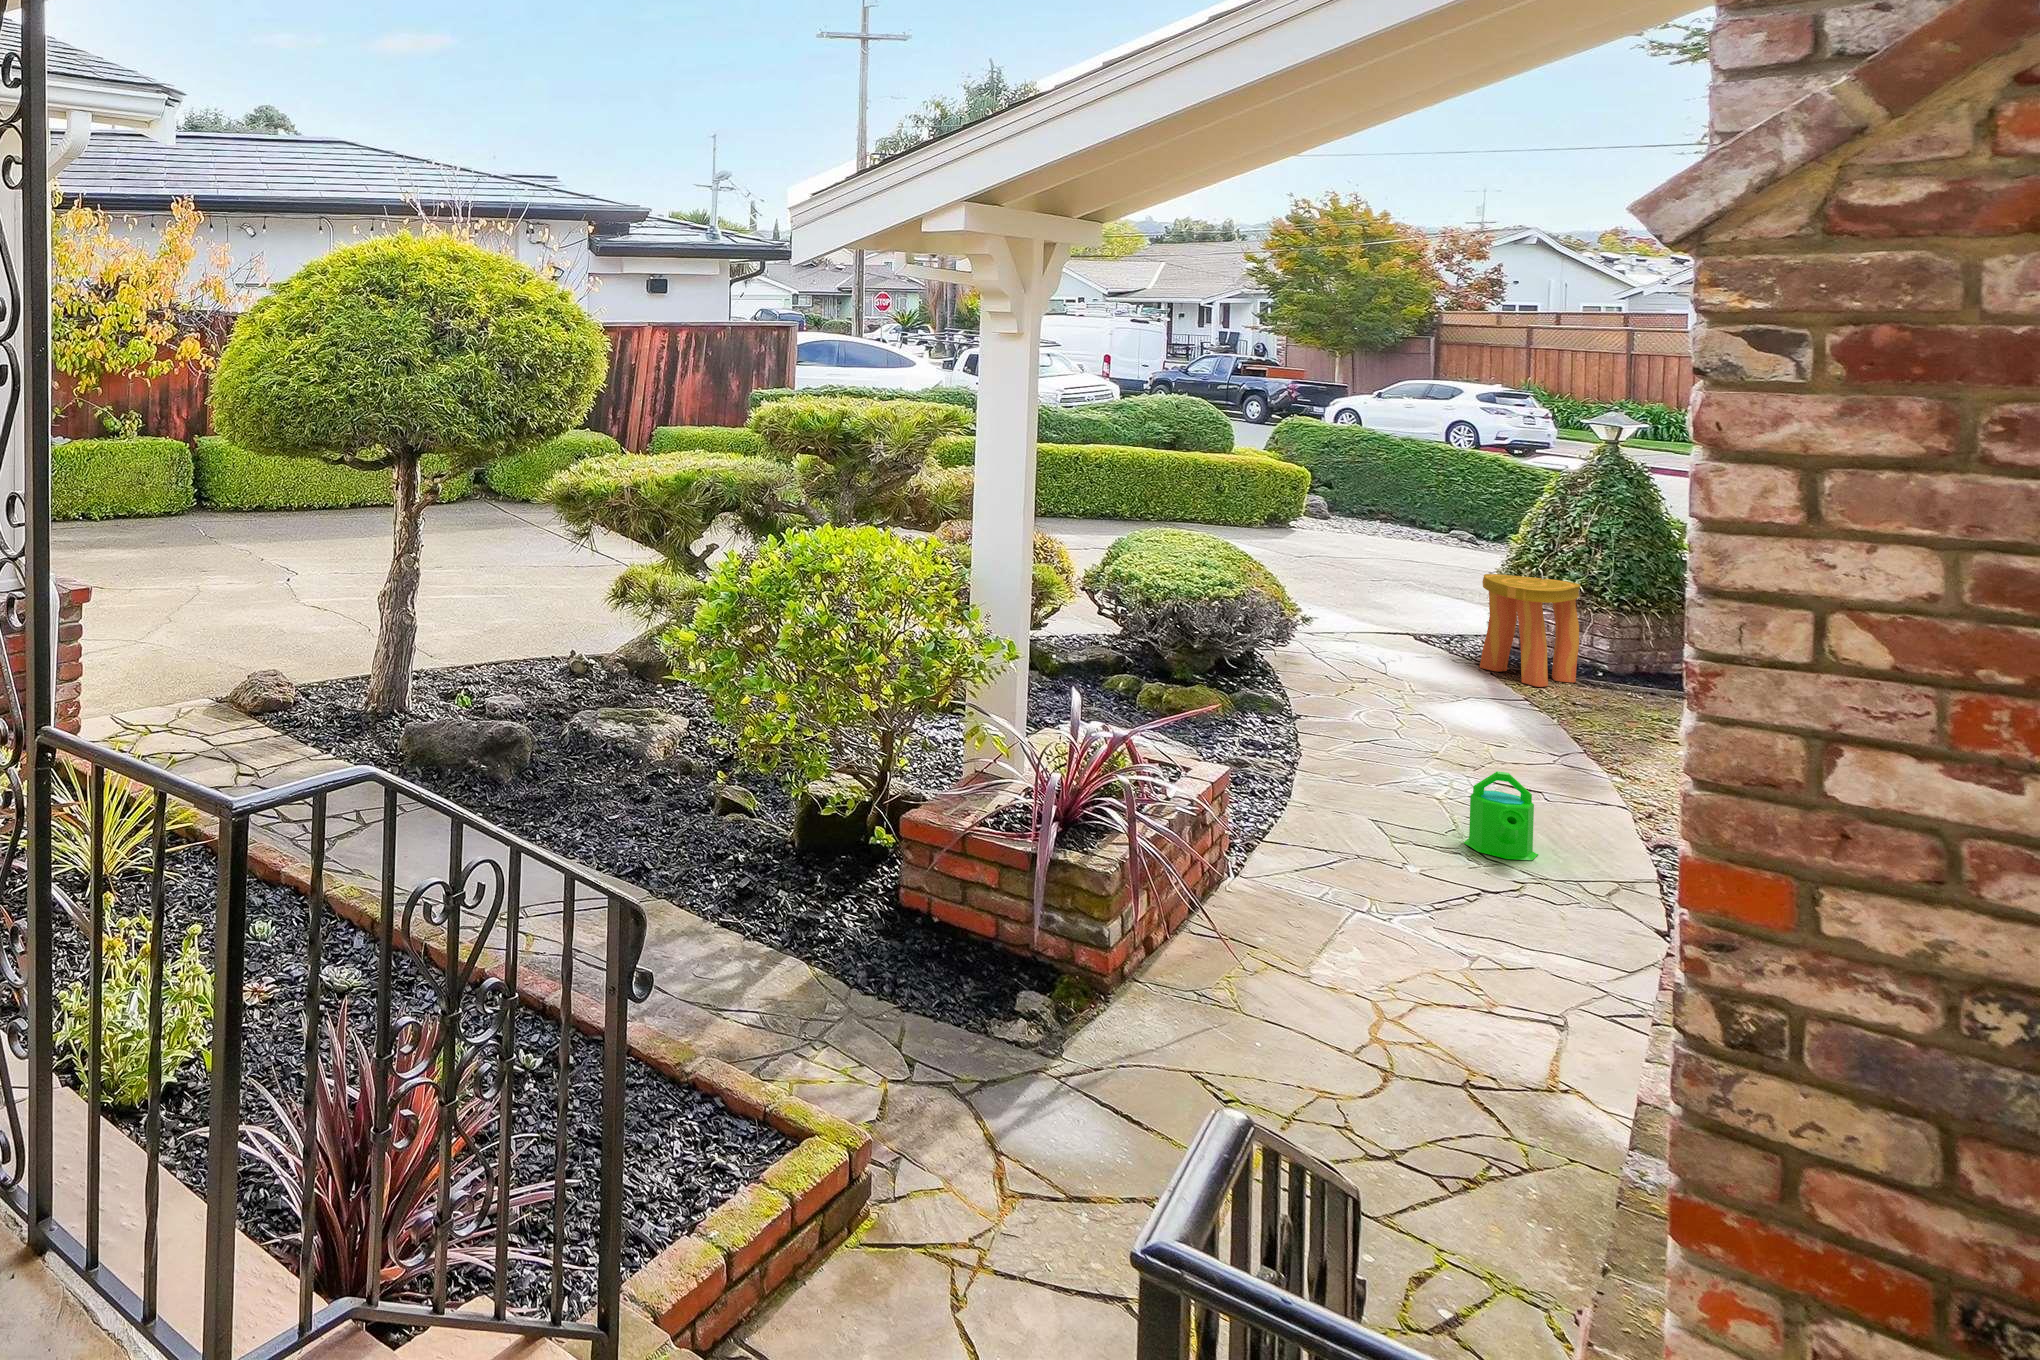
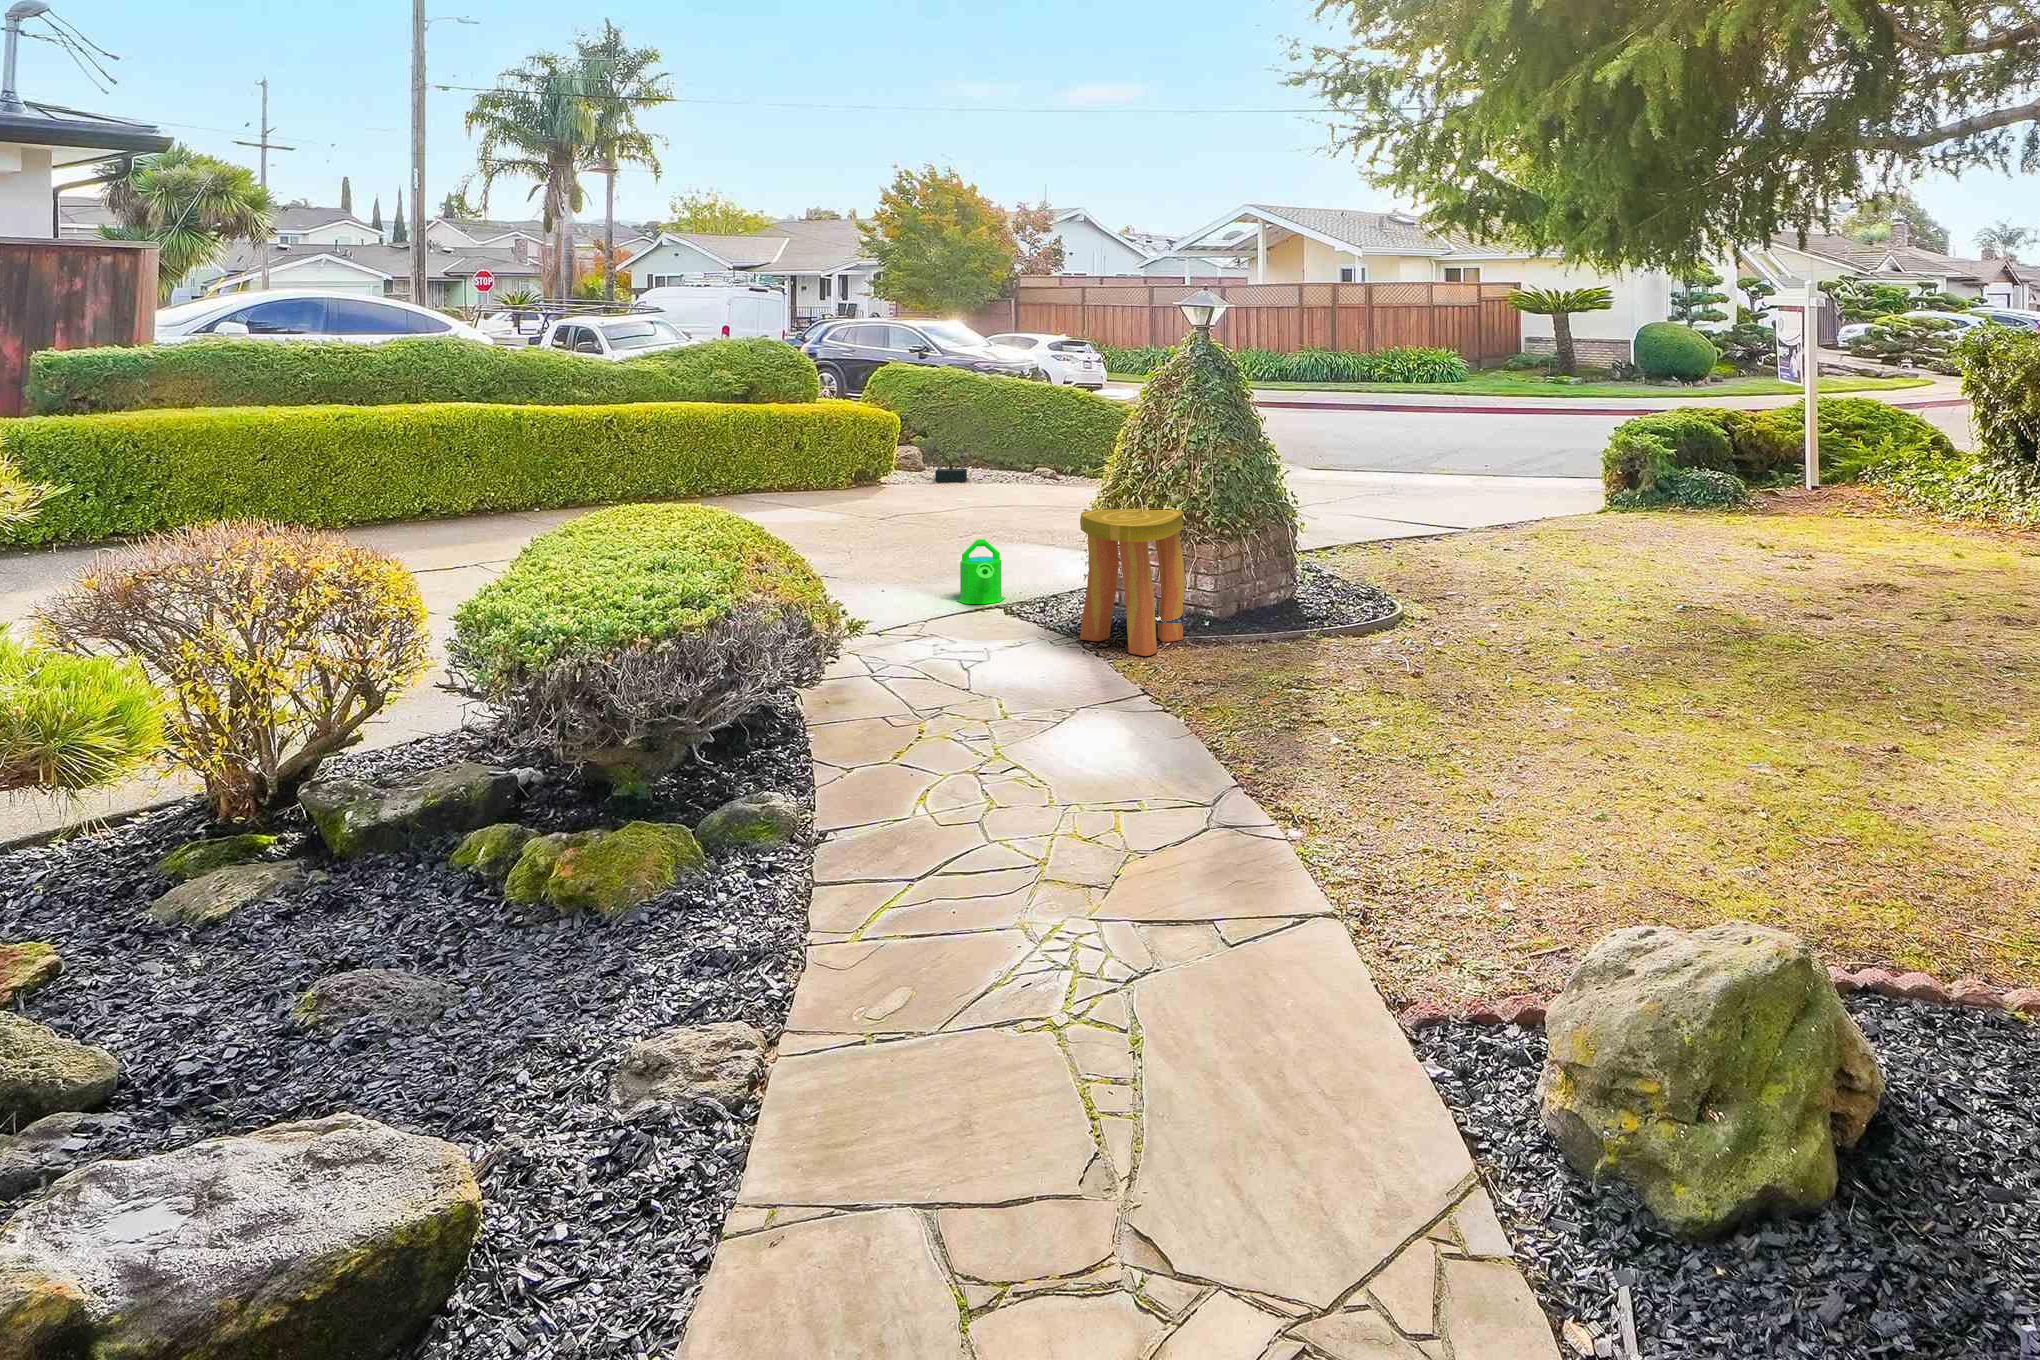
decorative plant: none [1333,494,1385,535] -> present [924,440,974,482]
watering can: present [1464,771,1538,860] -> present [957,539,1004,604]

